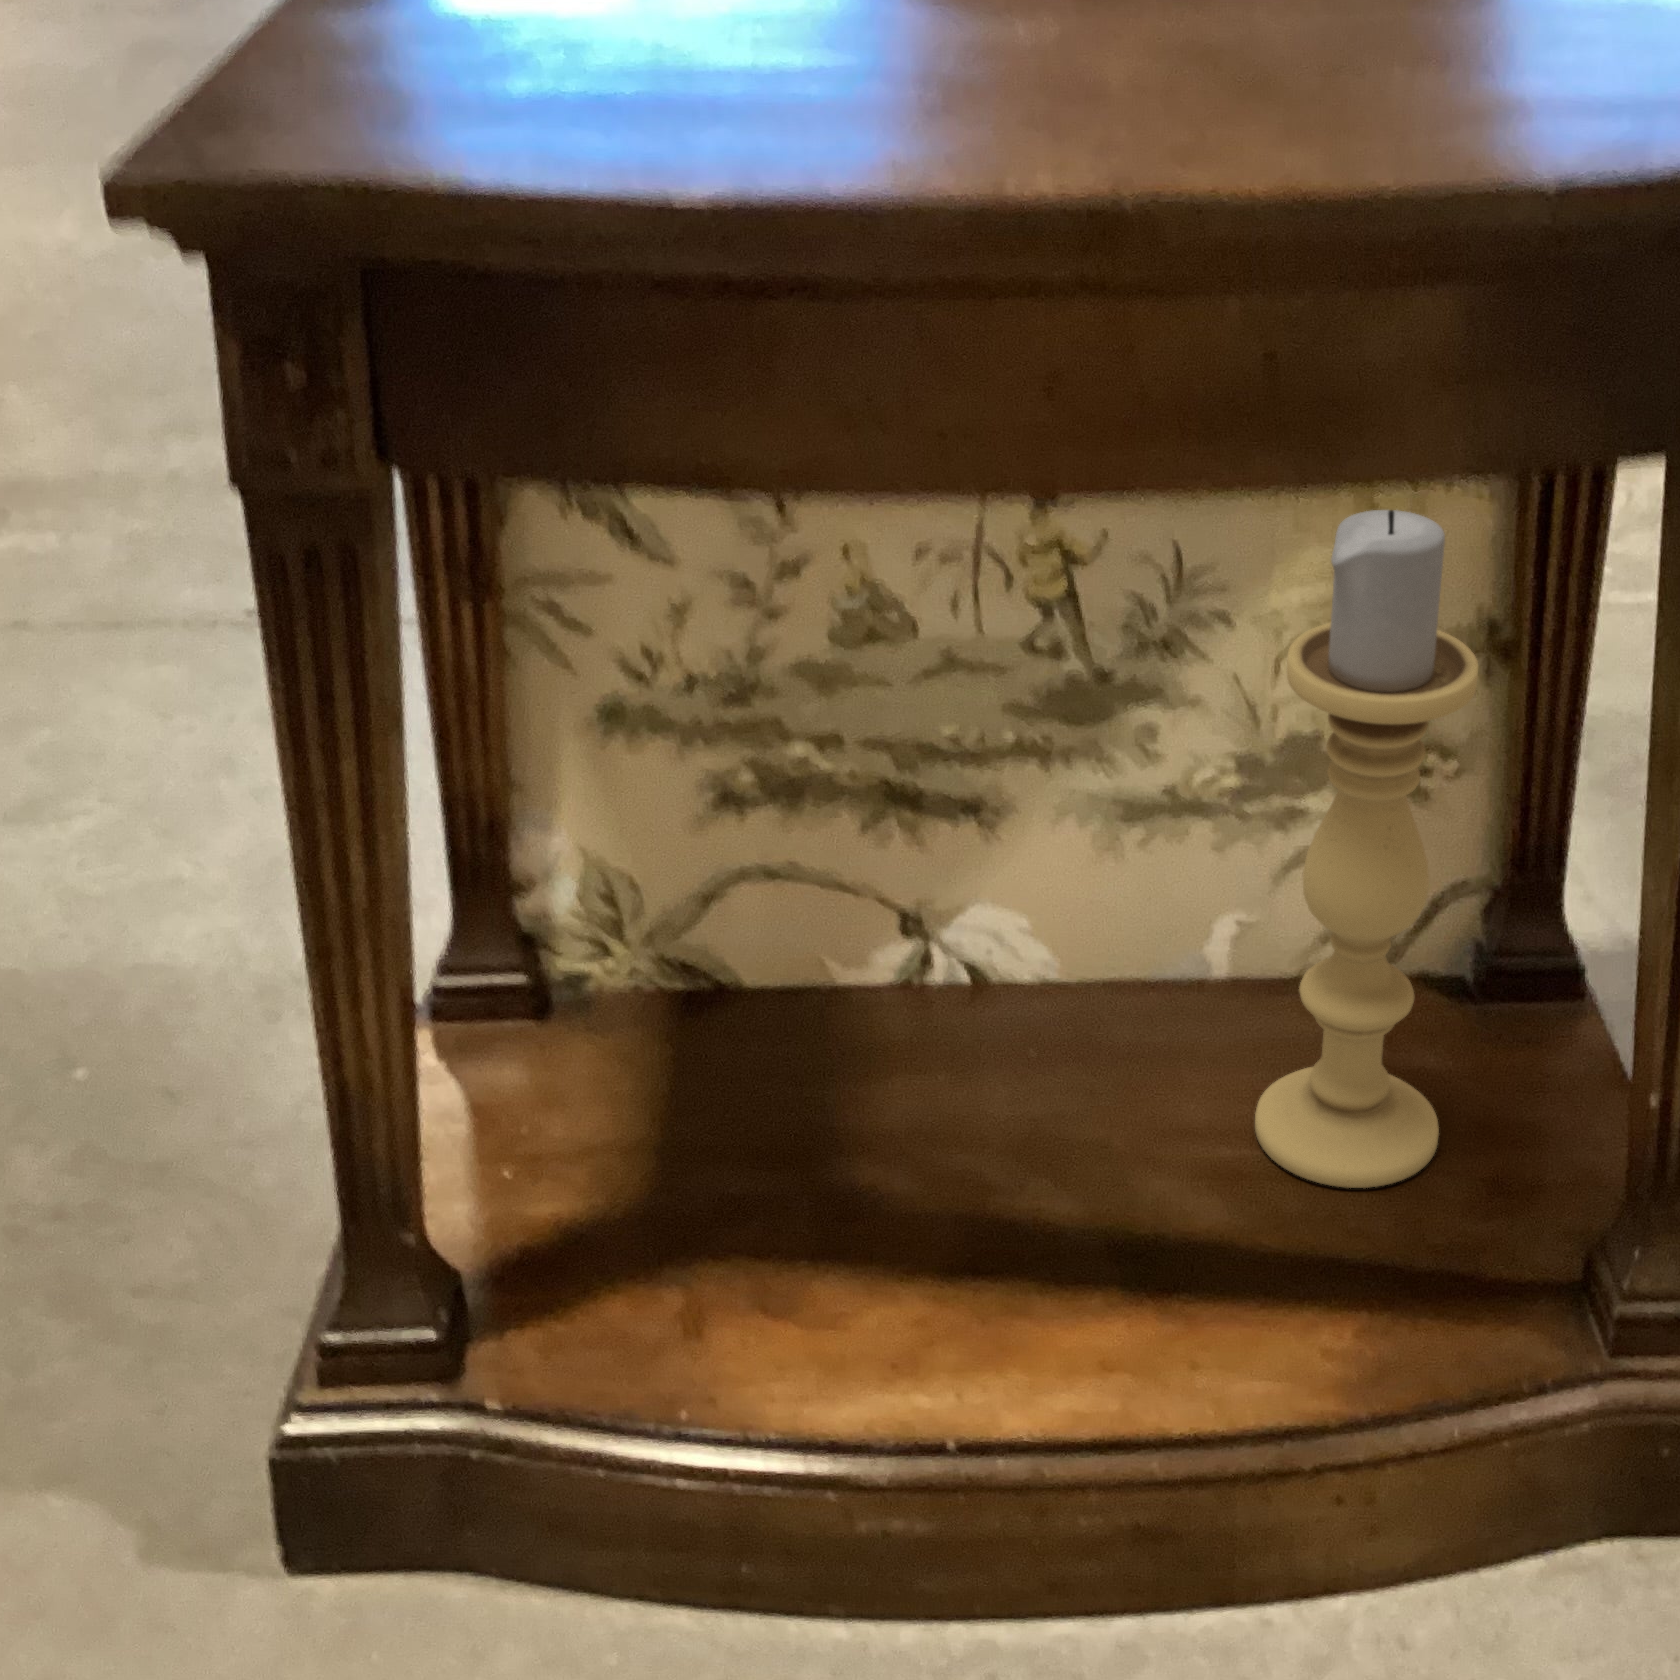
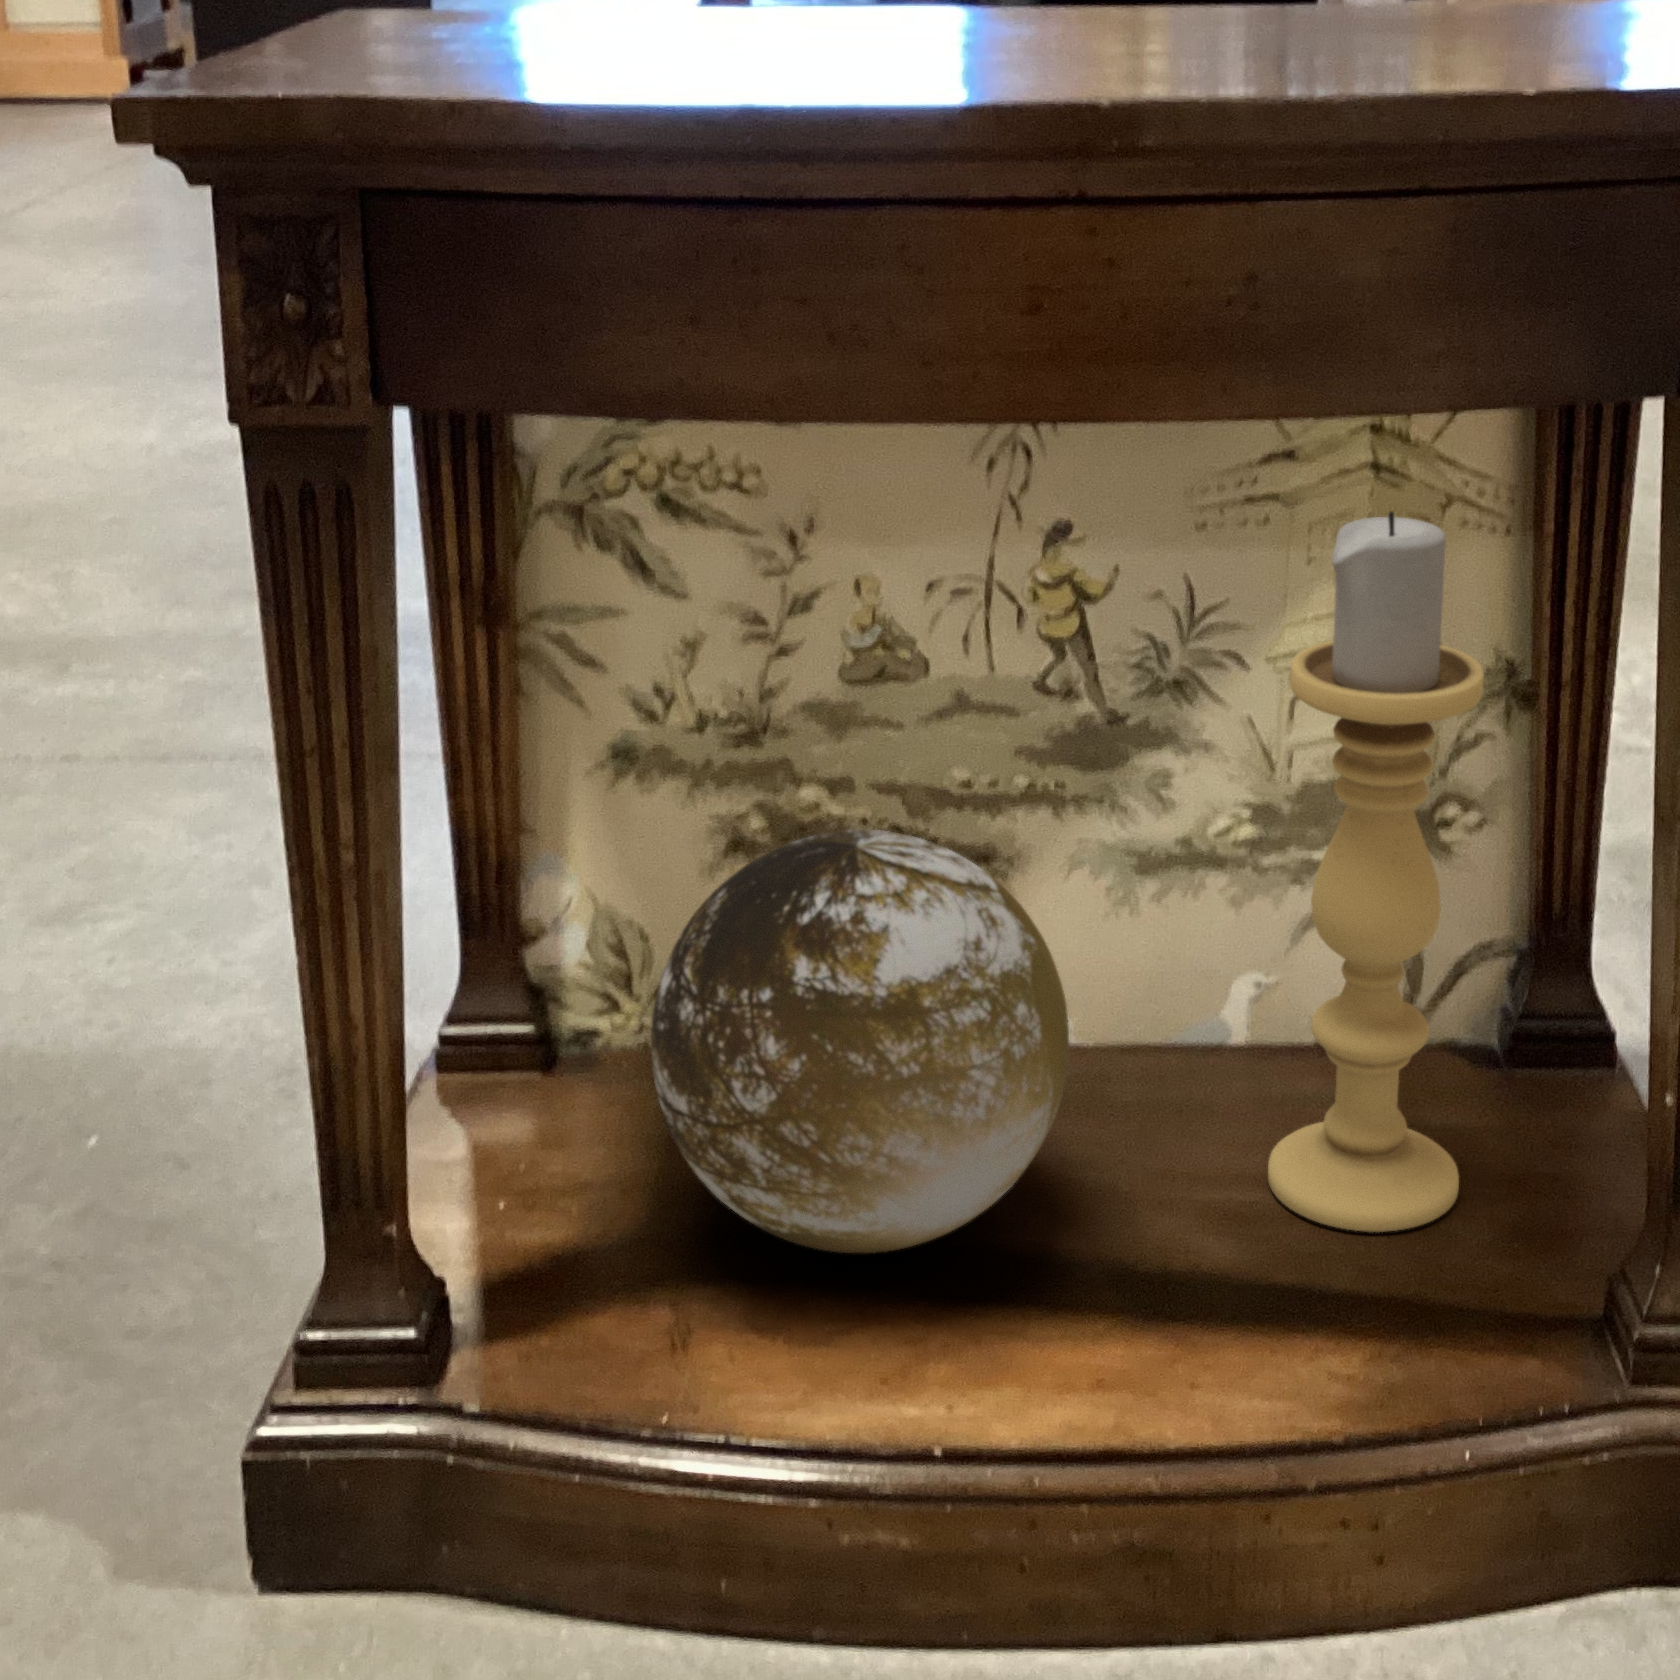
decorative orb: none [654,817,1066,1232] -> present [651,830,1069,1253]

